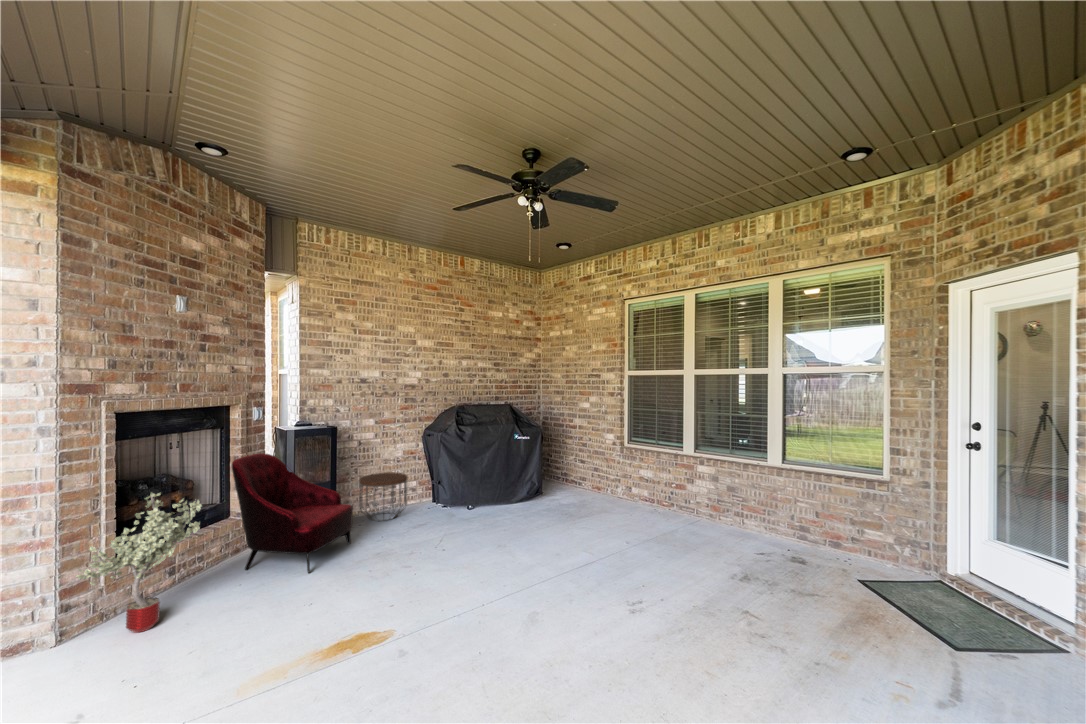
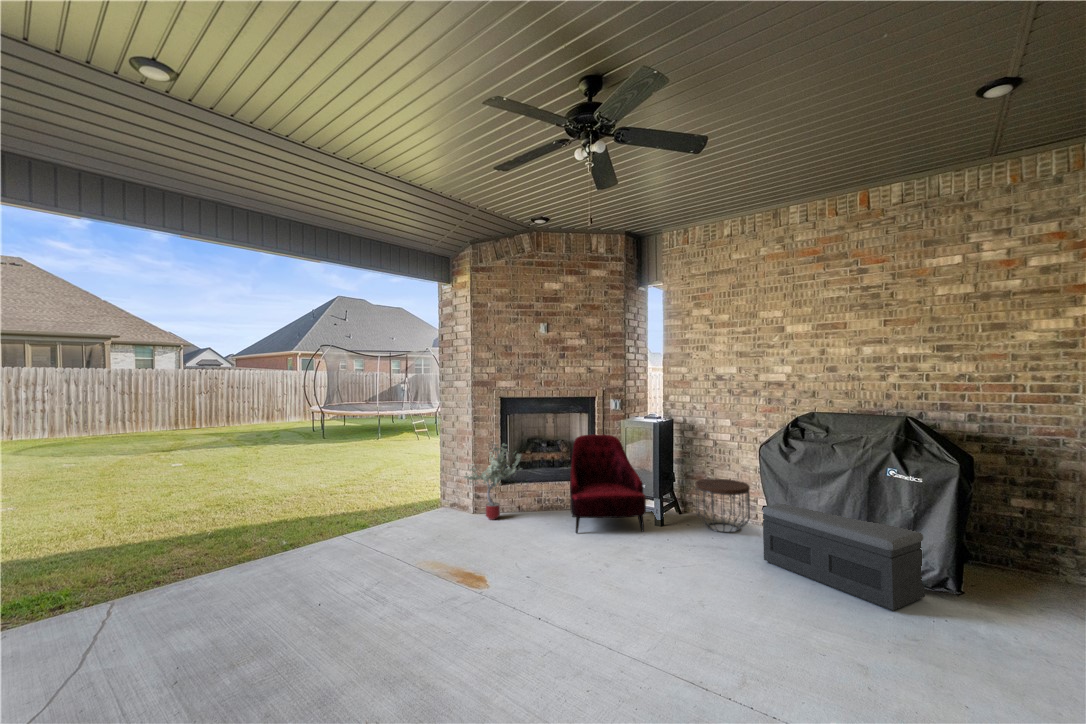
storage bench: none [453,466,541,519] -> present [763,504,925,611]

